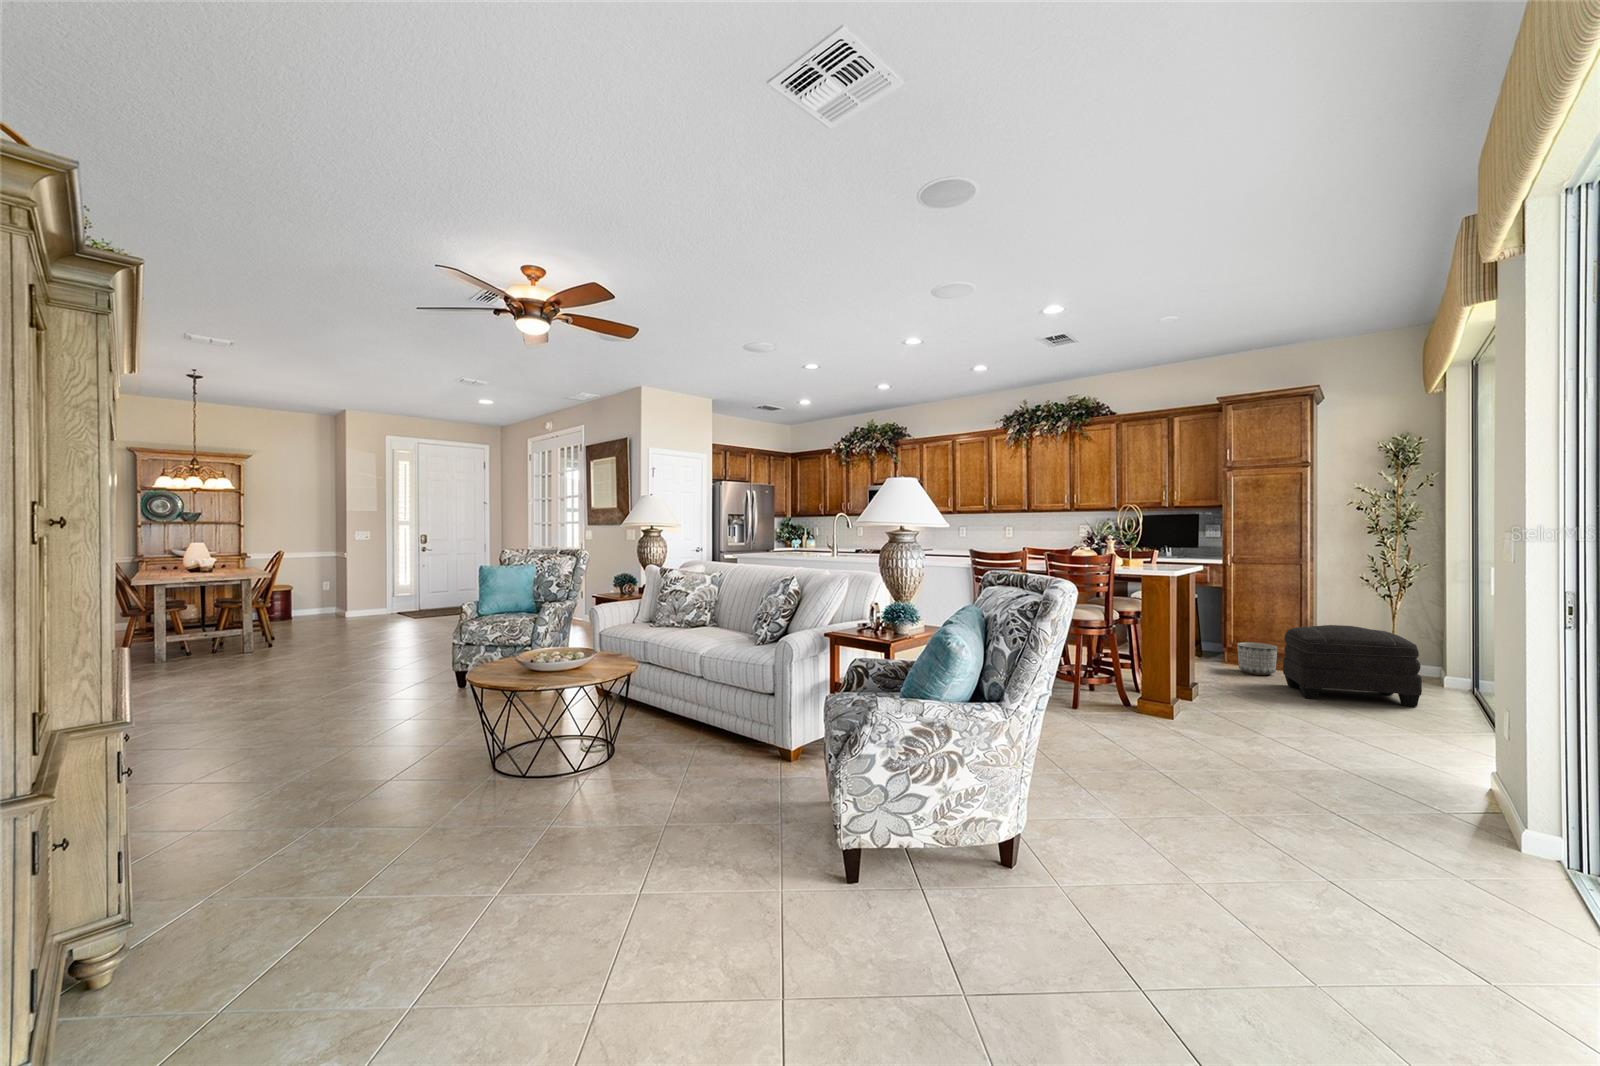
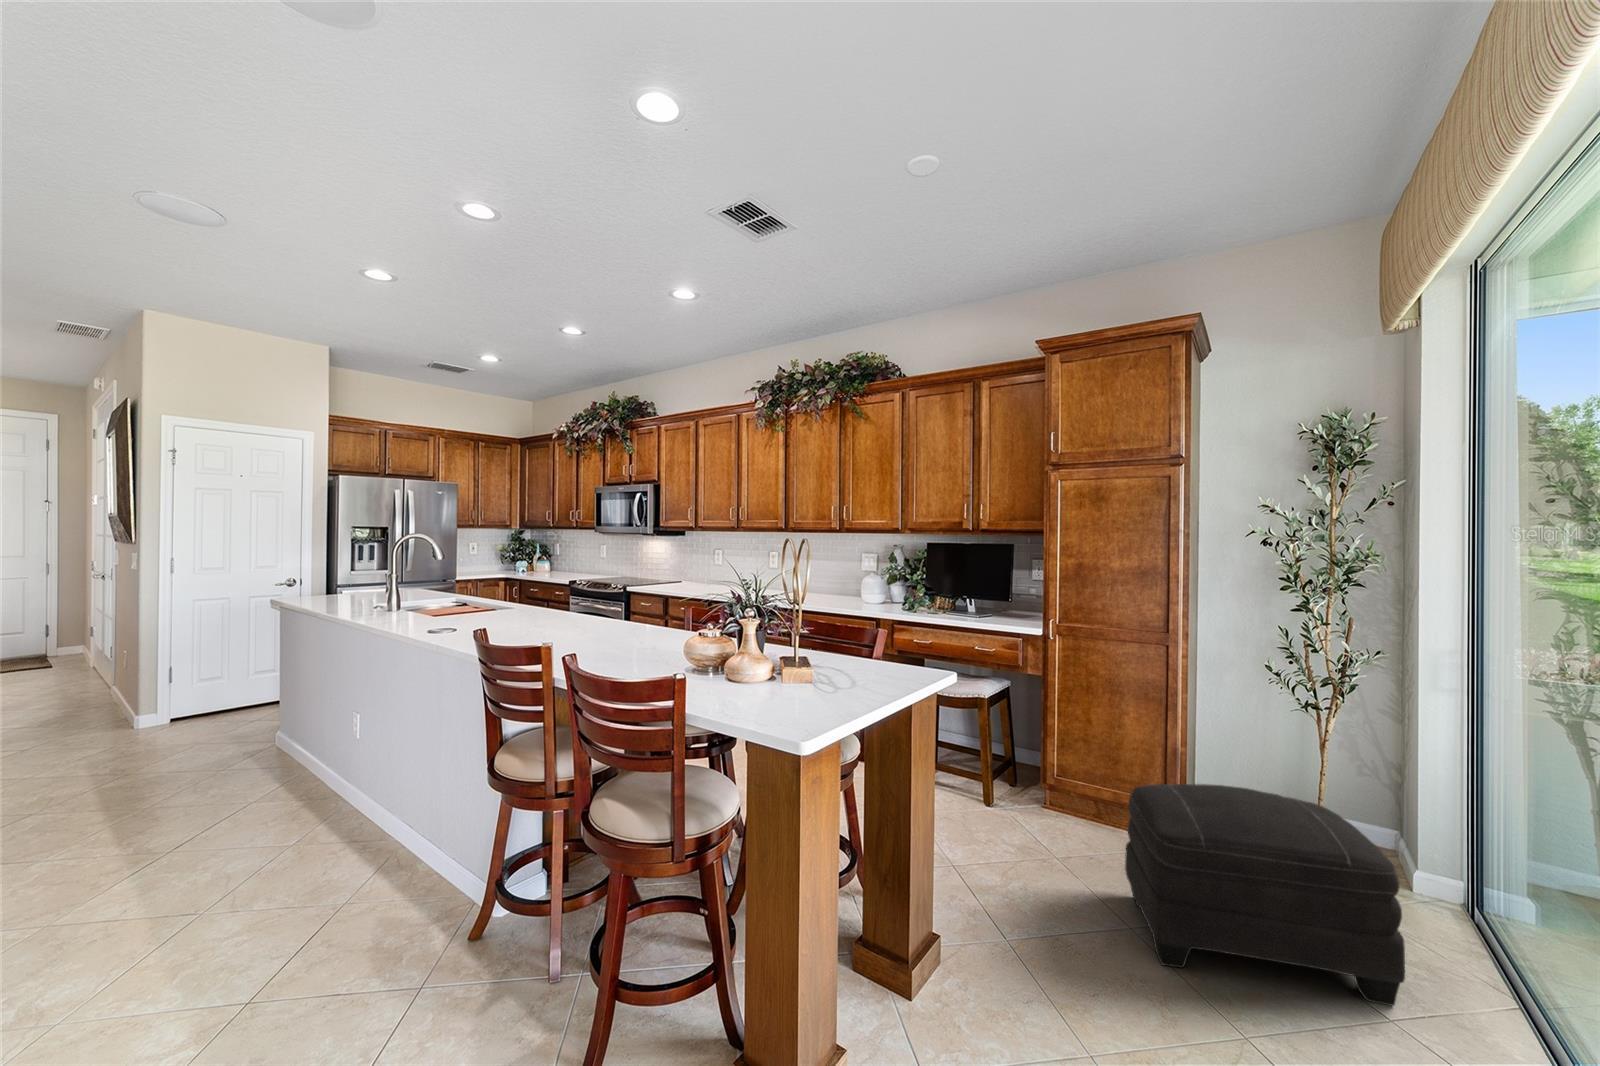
planter: present [1237,643,1277,675] -> none [1055,781,1122,853]

